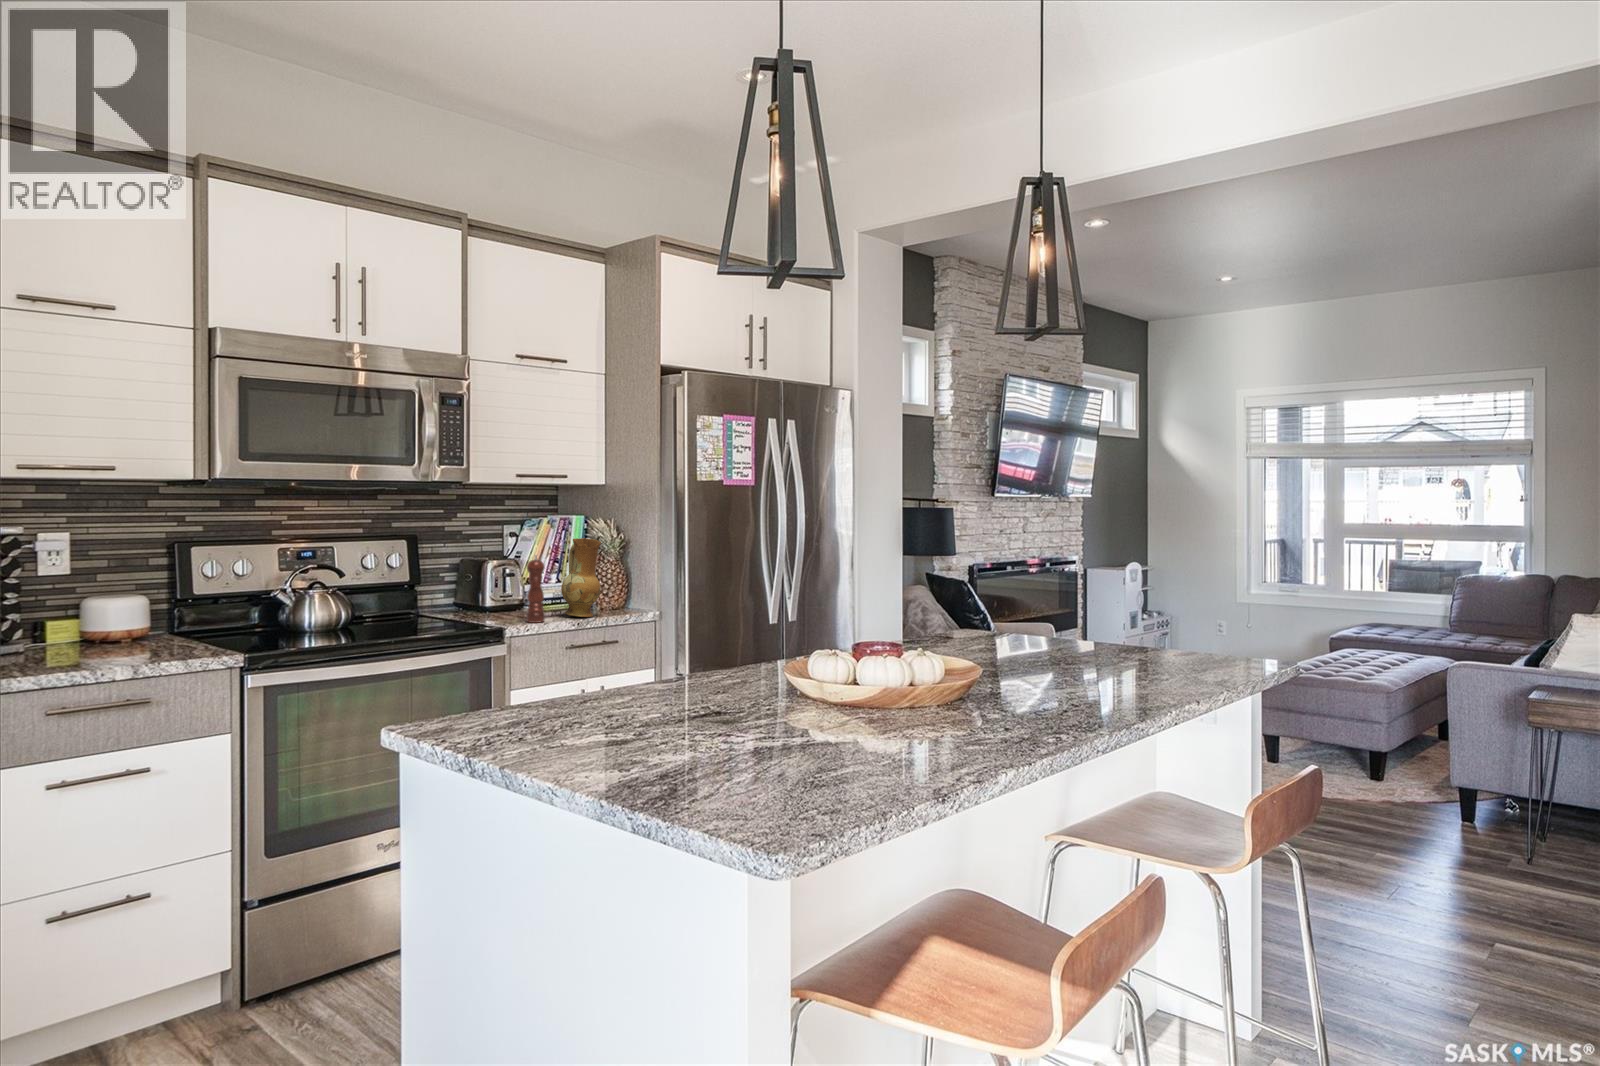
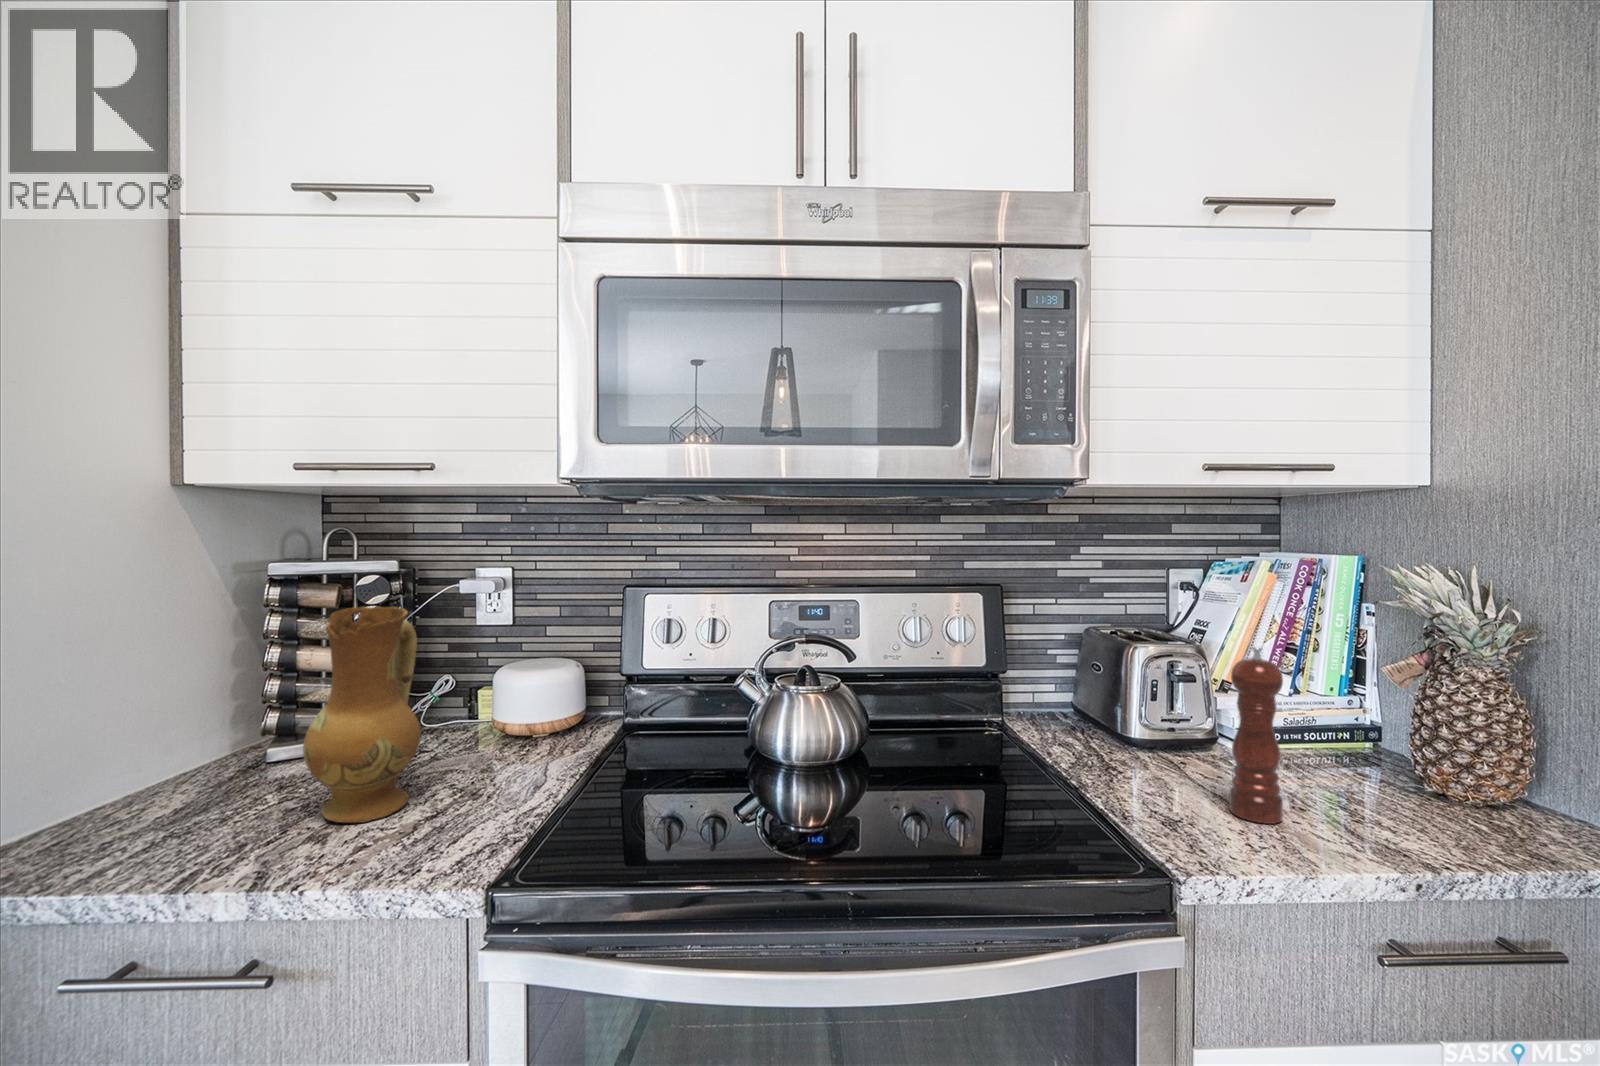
ceramic jug: present [561,538,601,617] -> present [303,607,421,823]

